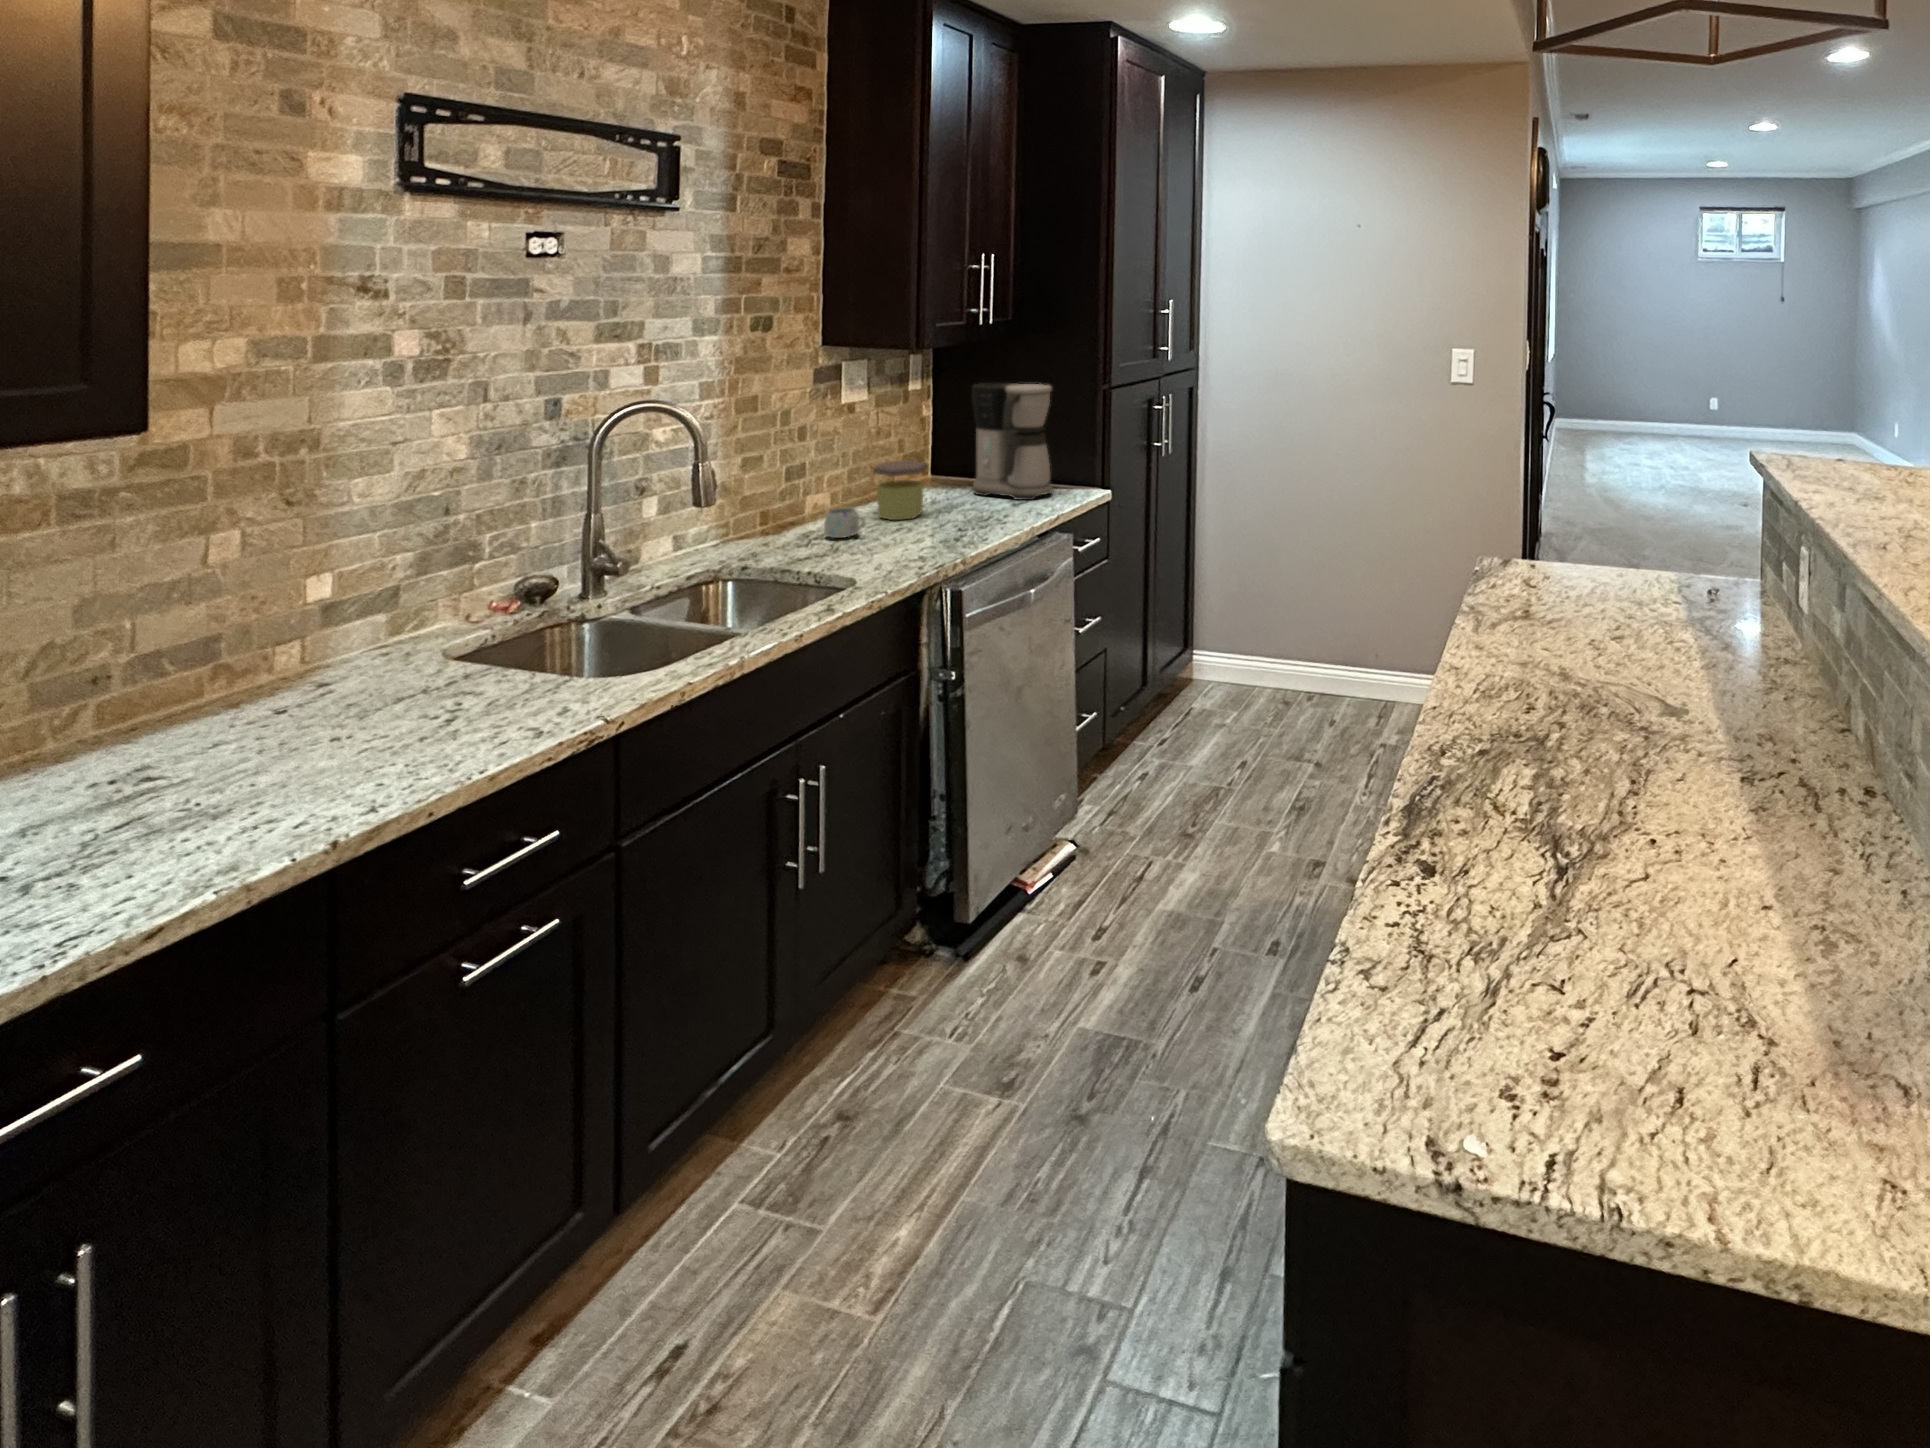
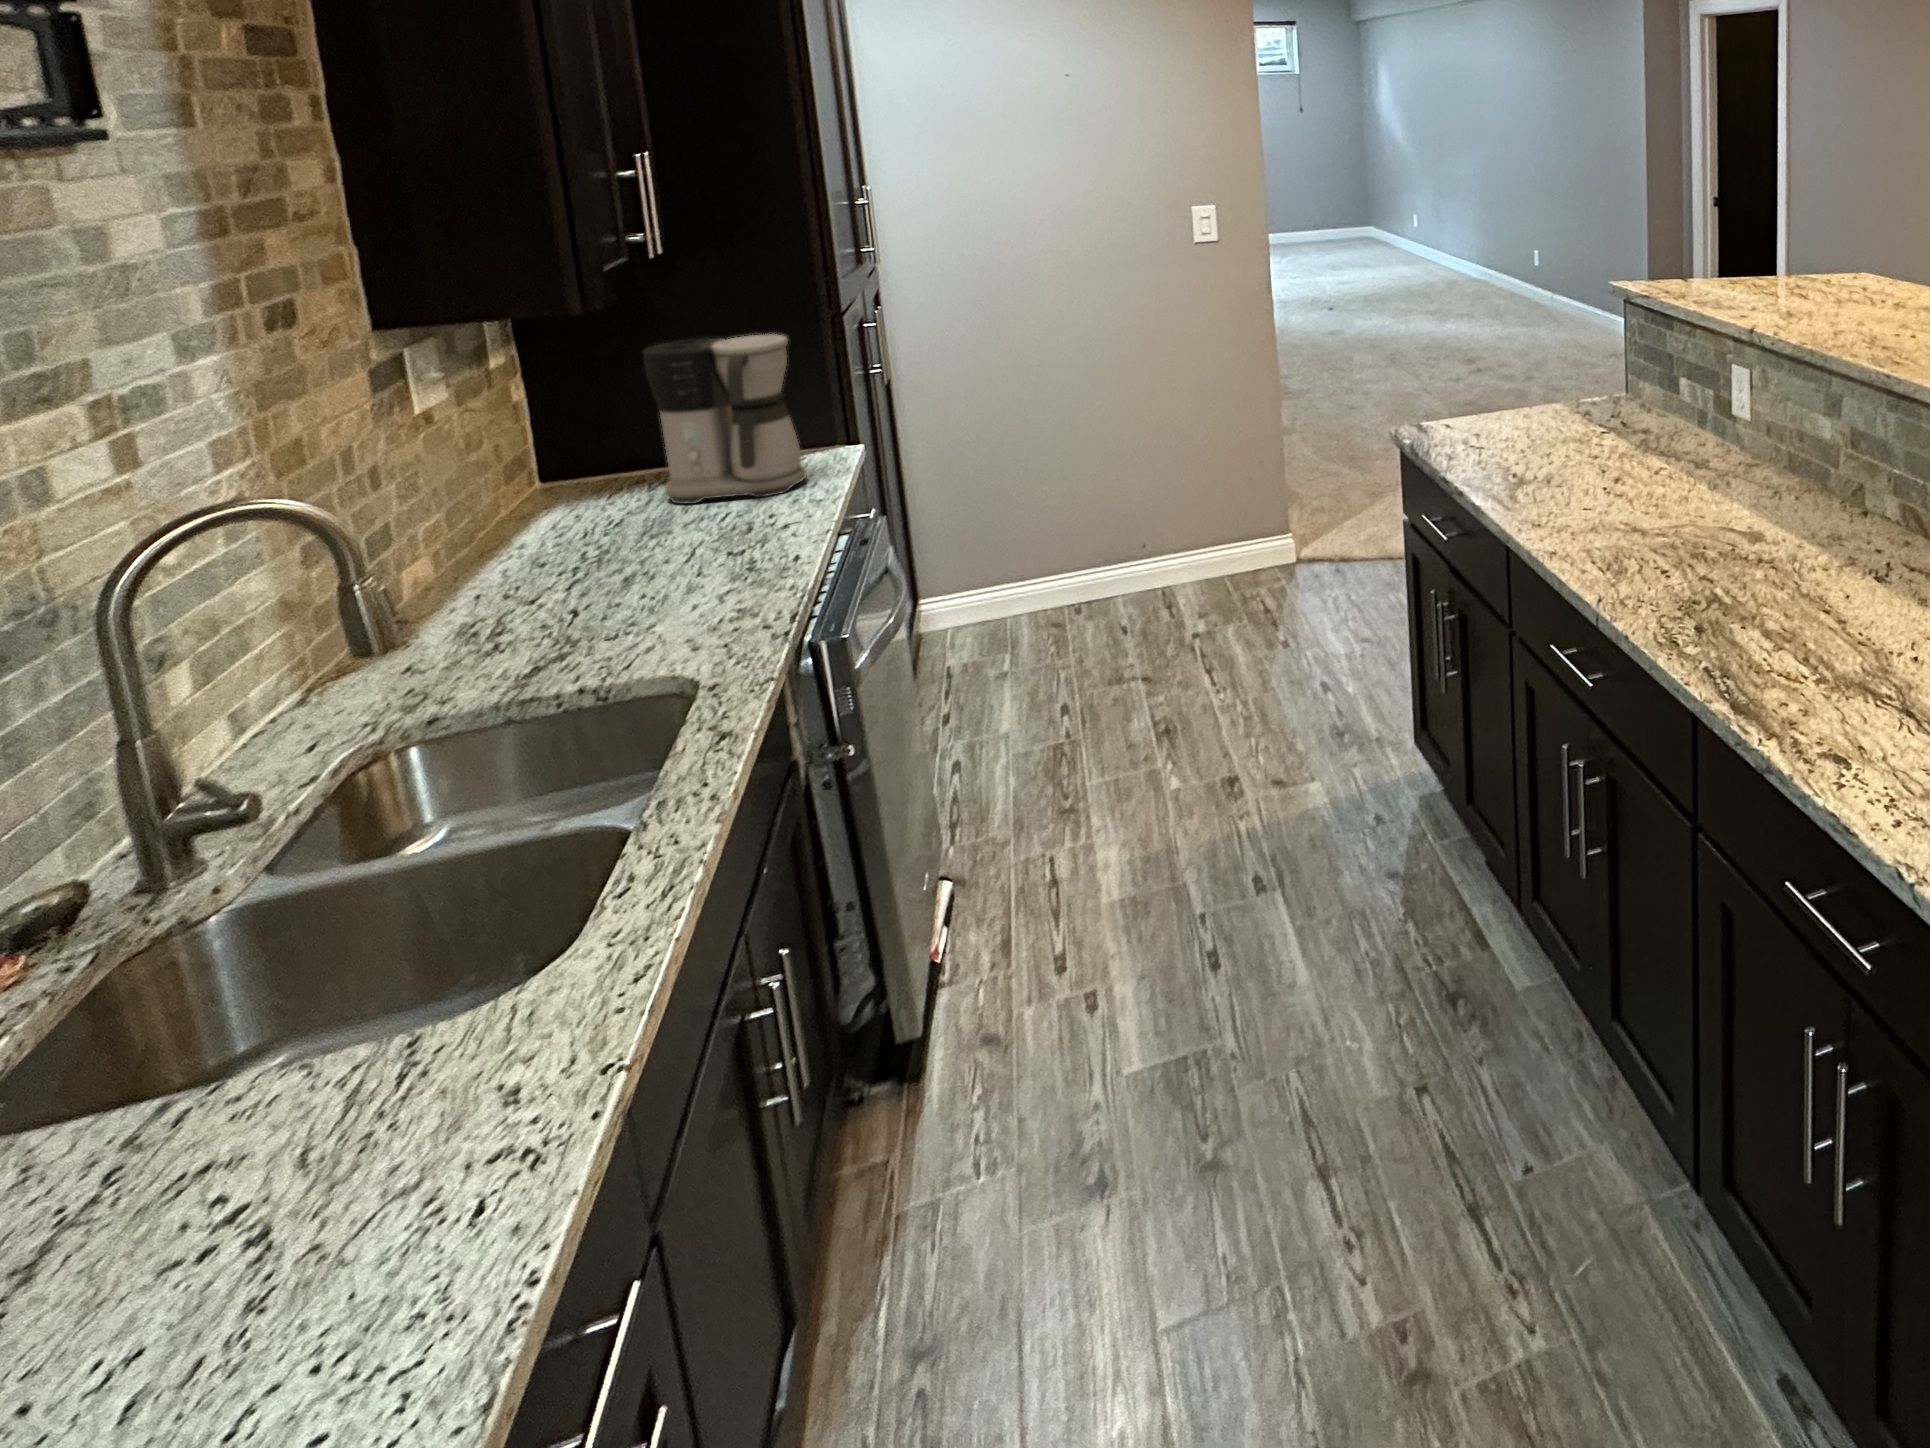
jar: present [873,460,927,520] -> none [543,481,636,578]
mug: present [824,507,865,538] -> none [508,577,595,632]

